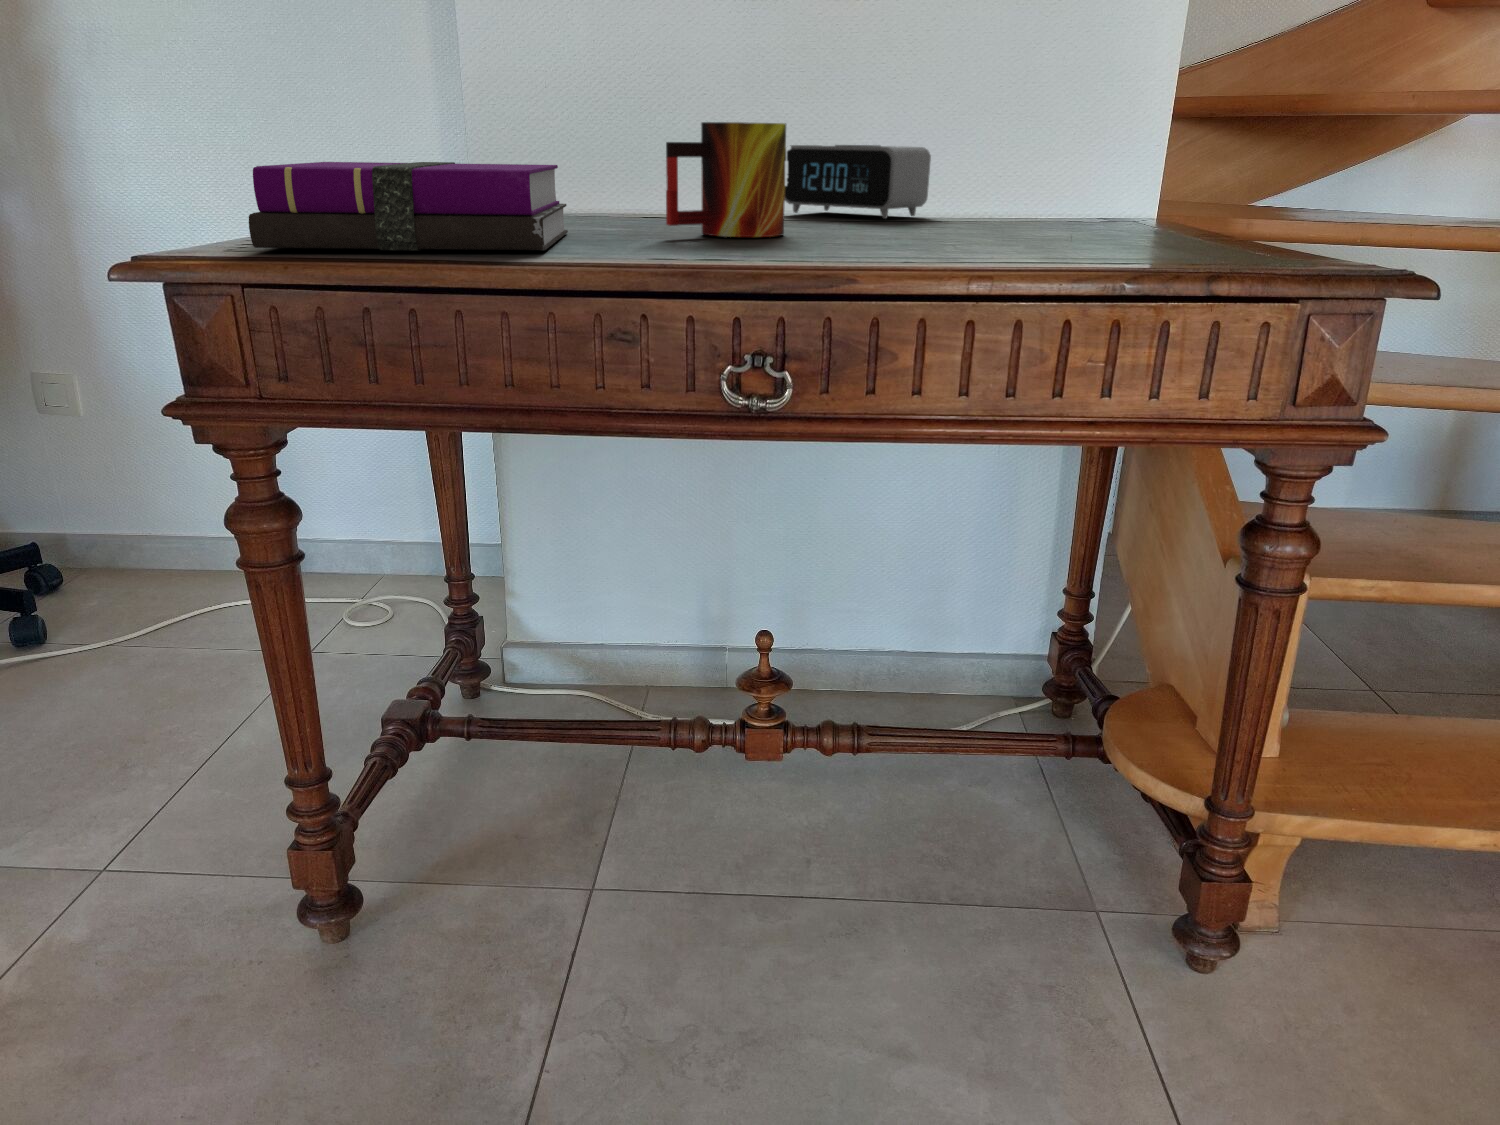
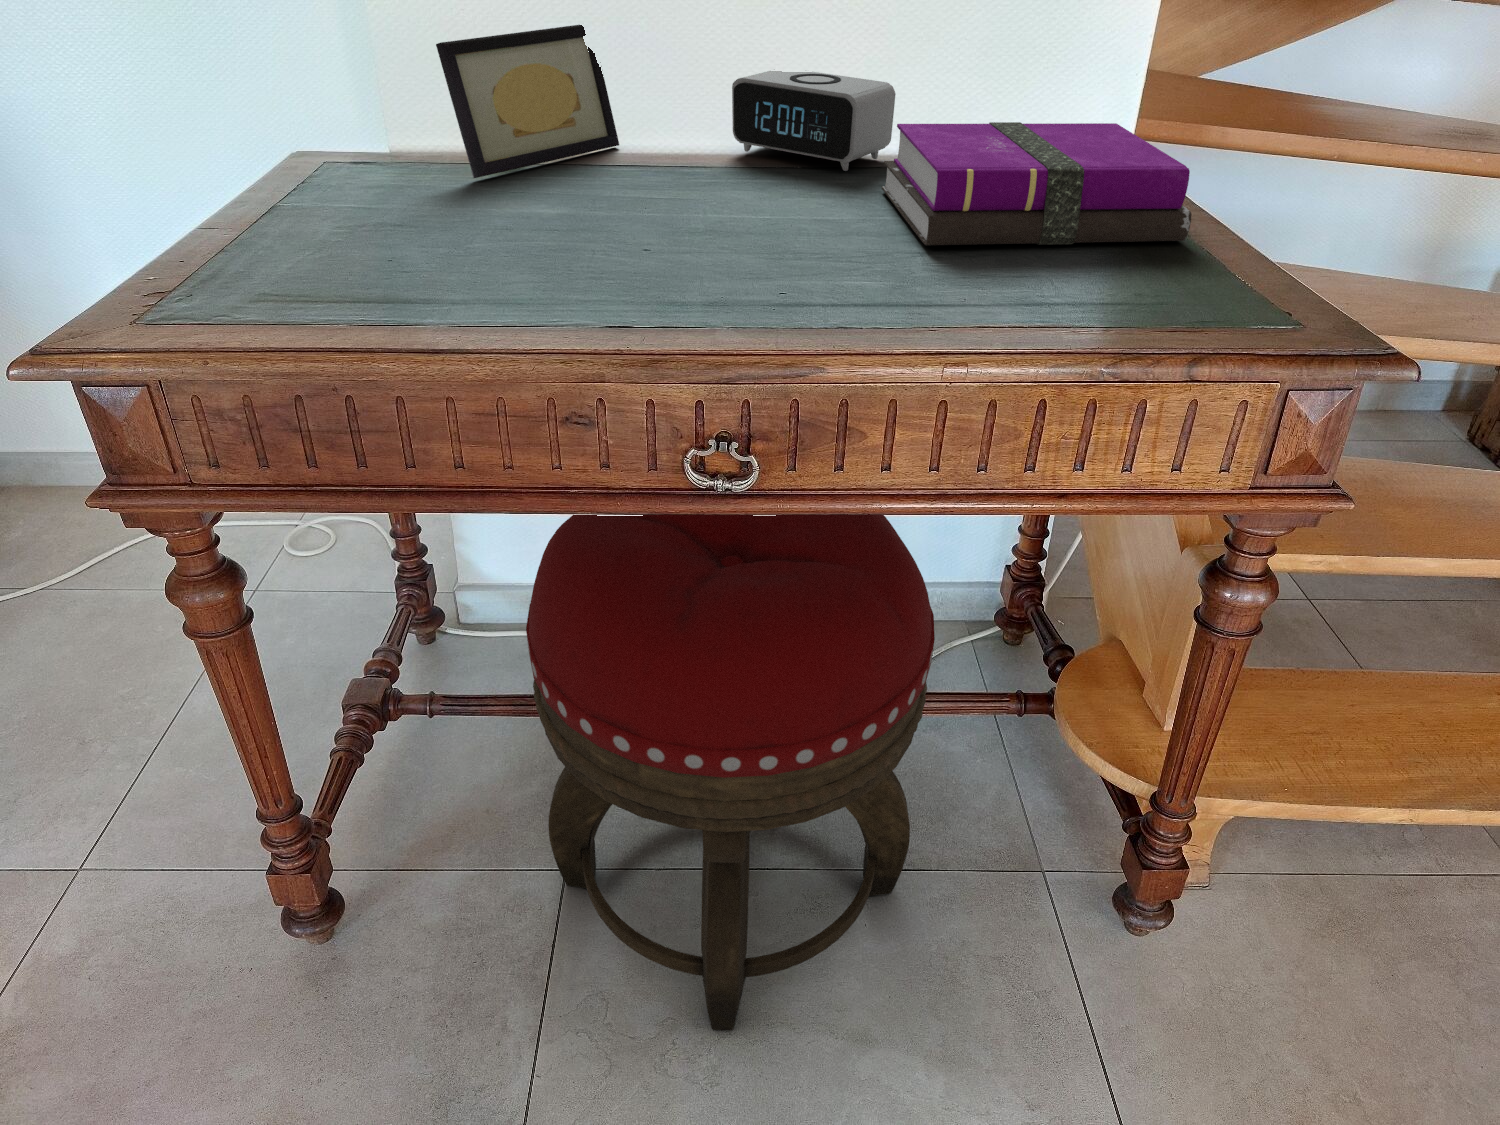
picture frame: none [522,99,680,218] -> present [436,25,619,178]
mug: present [666,122,786,237] -> none [608,102,741,245]
notebook: present [249,162,568,251] -> present [882,122,1191,245]
footstool: none [565,454,971,1039] -> present [526,514,935,1031]

